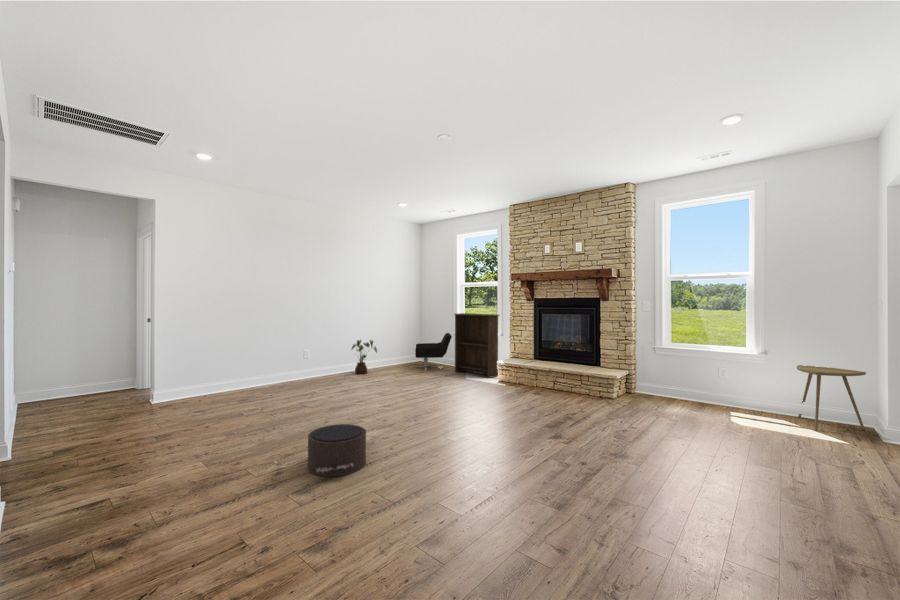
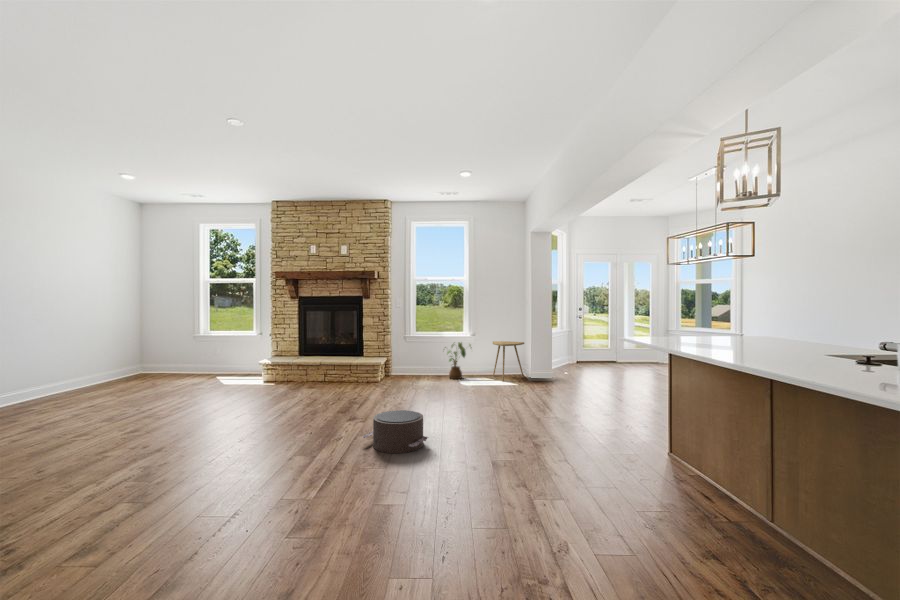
bookshelf: present [454,313,499,378] -> none [203,313,261,380]
lounge chair: present [411,333,452,370] -> none [134,336,197,382]
house plant: present [352,340,377,374] -> present [445,343,471,379]
pouf: present [308,424,366,477] -> present [363,410,428,453]

